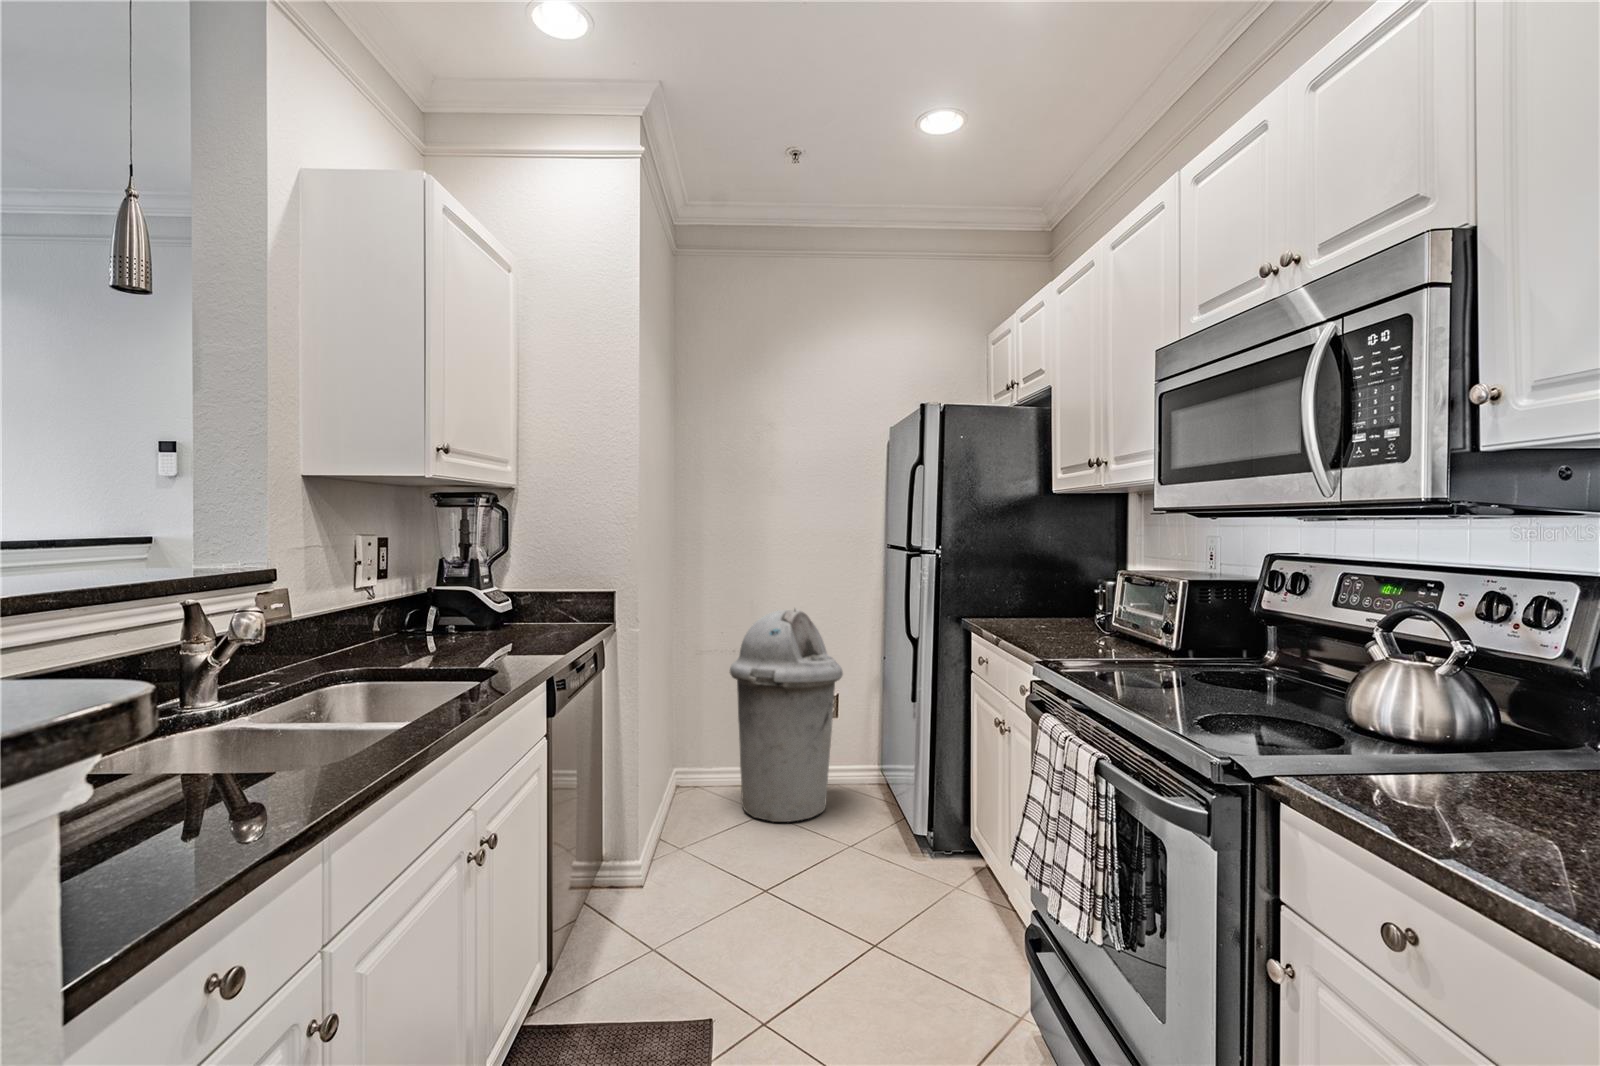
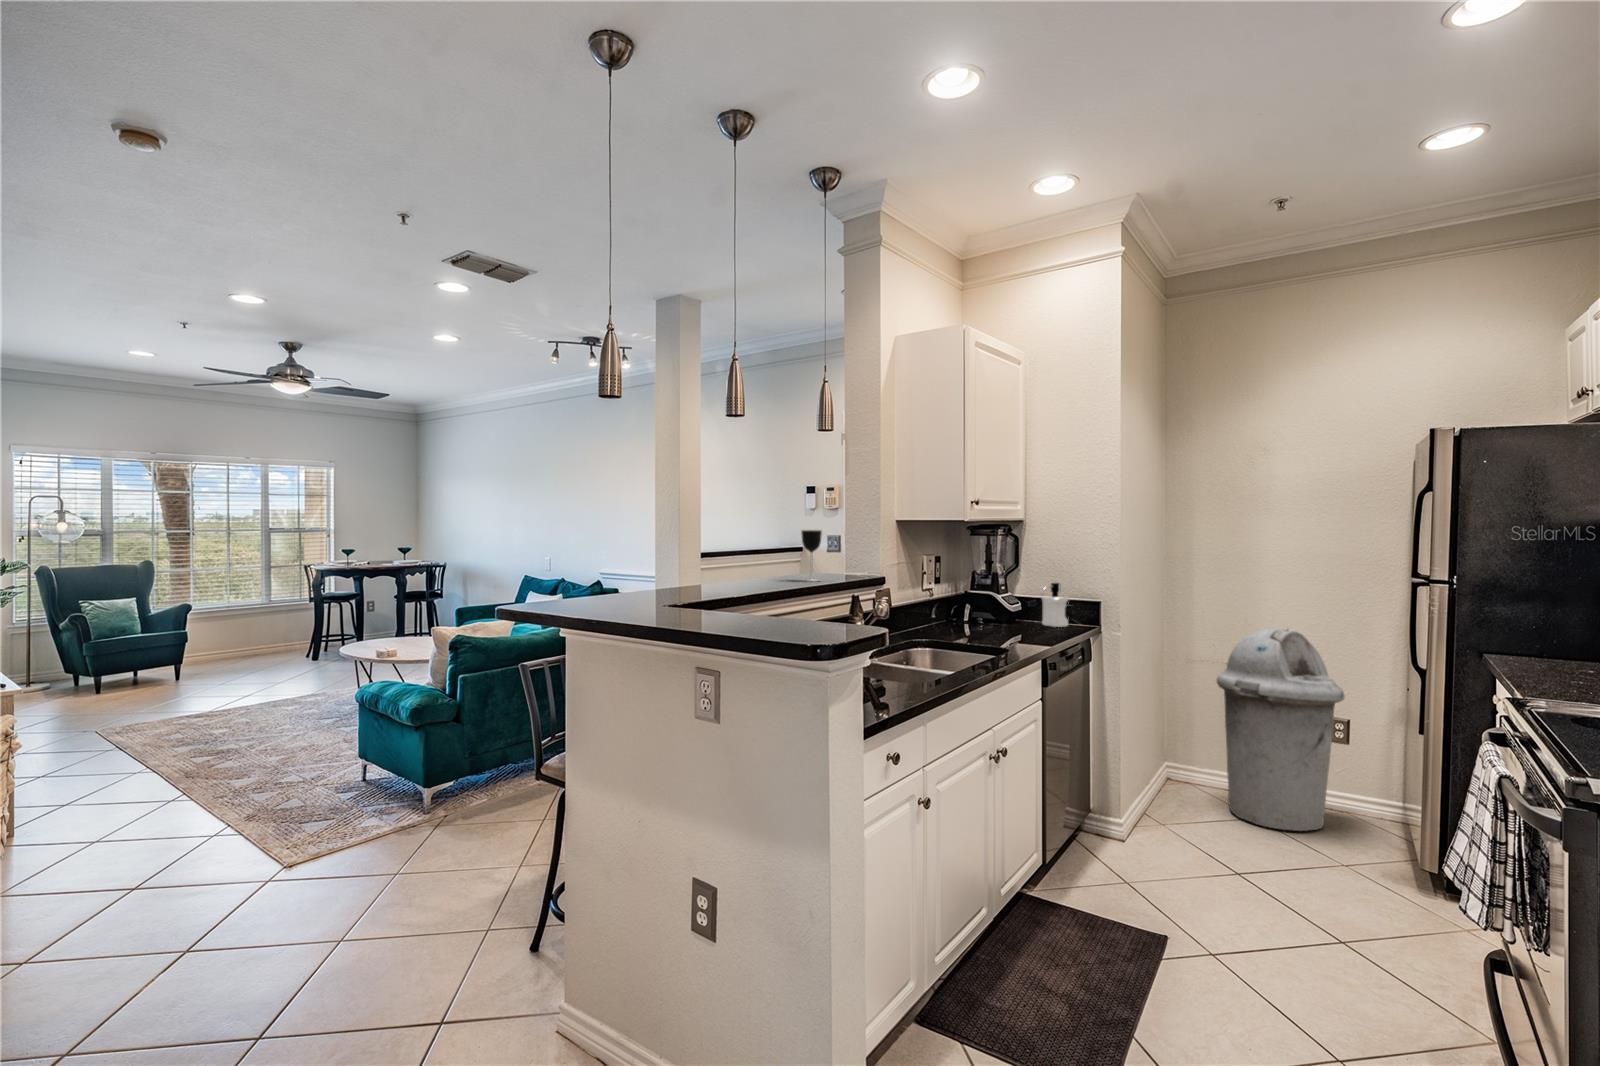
wine glass: none [64,480,120,581] -> present [802,530,822,581]
soap dispenser: none [539,570,575,628] -> present [1042,583,1068,627]

